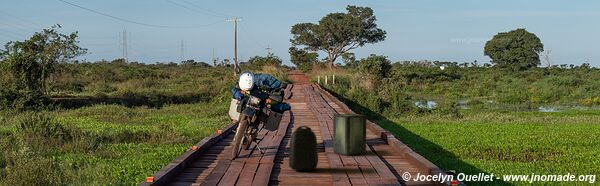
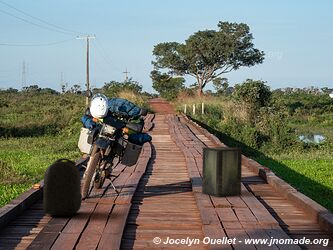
backpack: present [289,126,318,171] -> present [43,158,82,215]

